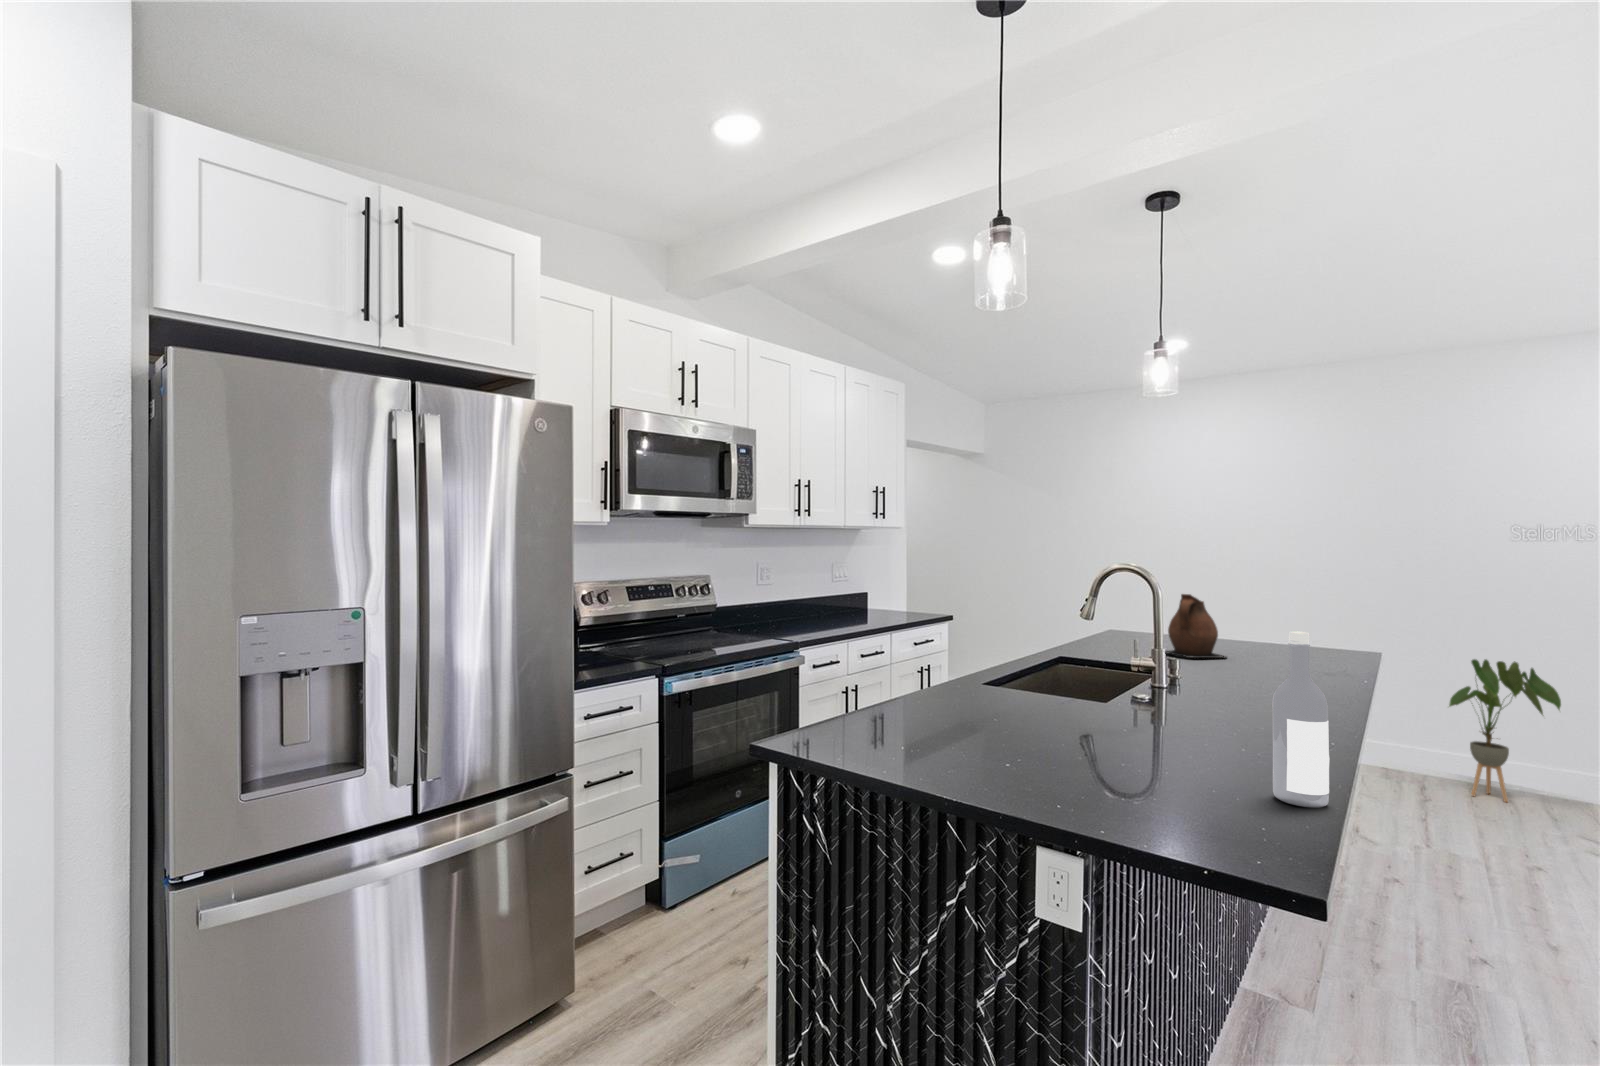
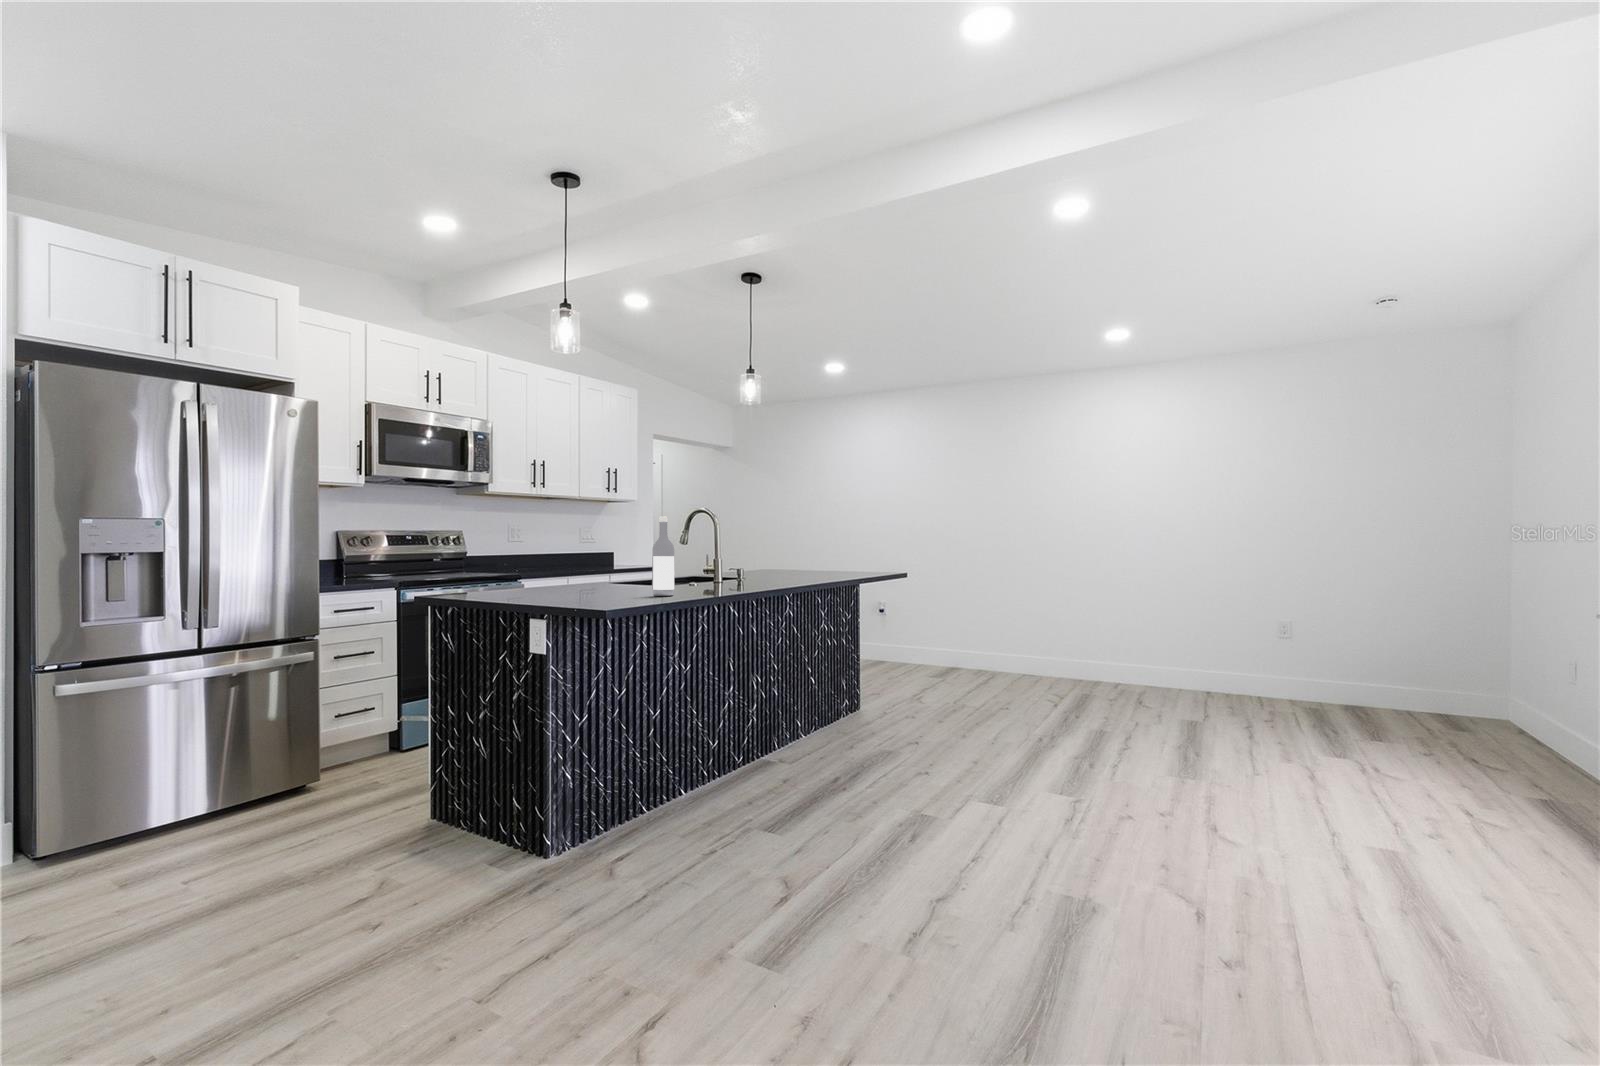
ceramic pitcher: present [1166,594,1226,658] -> none [765,533,801,575]
house plant: present [1449,659,1561,802] -> none [1005,587,1062,682]

